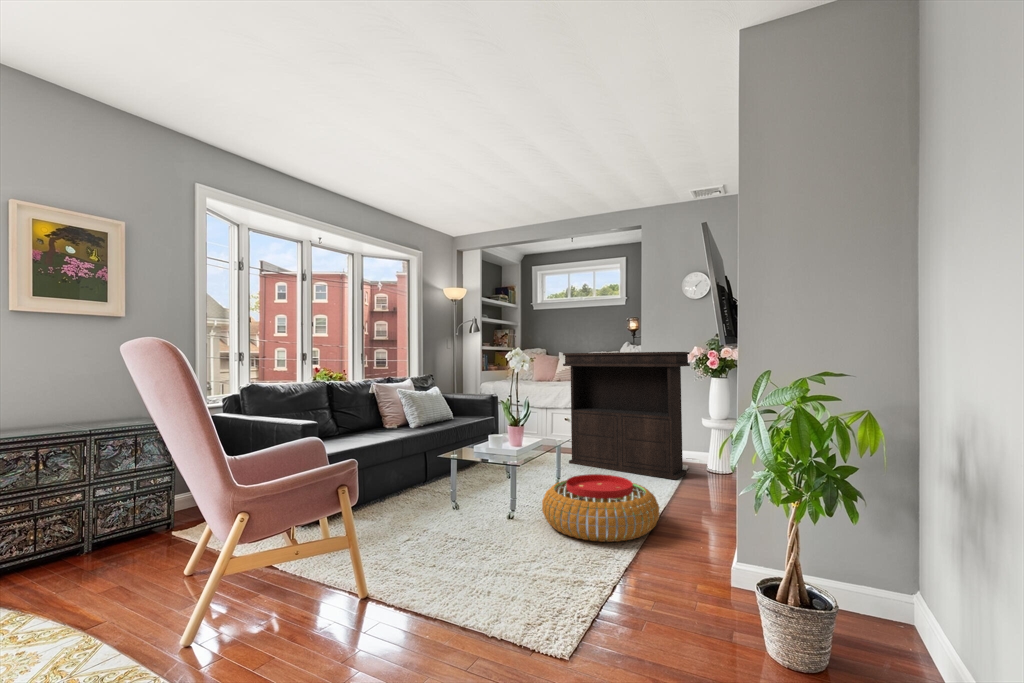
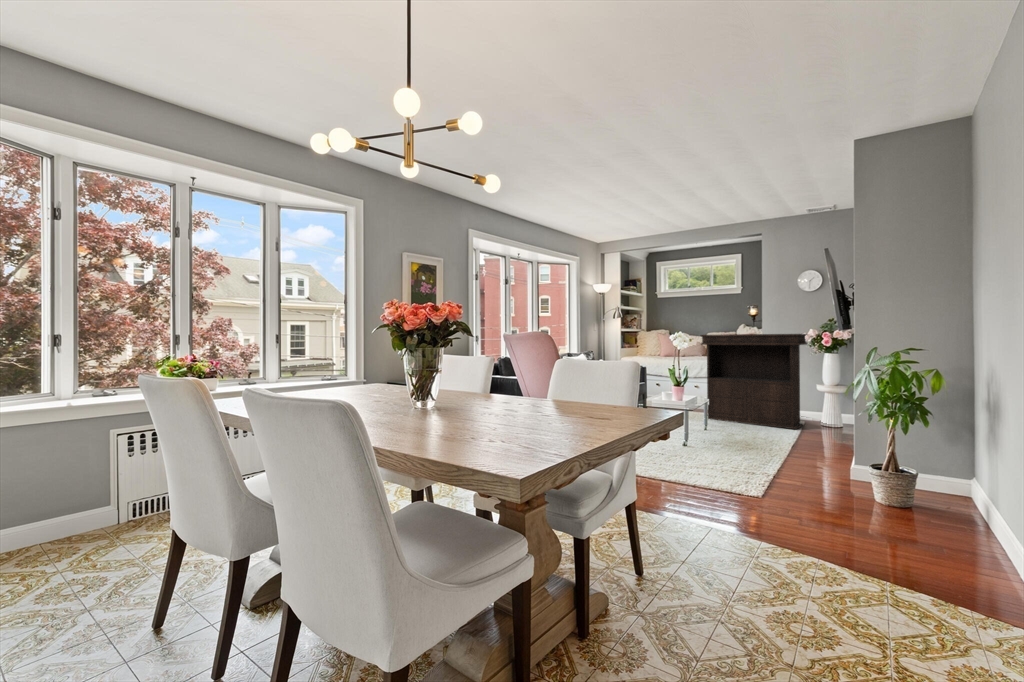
pouf: present [542,474,659,542] -> none [708,419,793,457]

